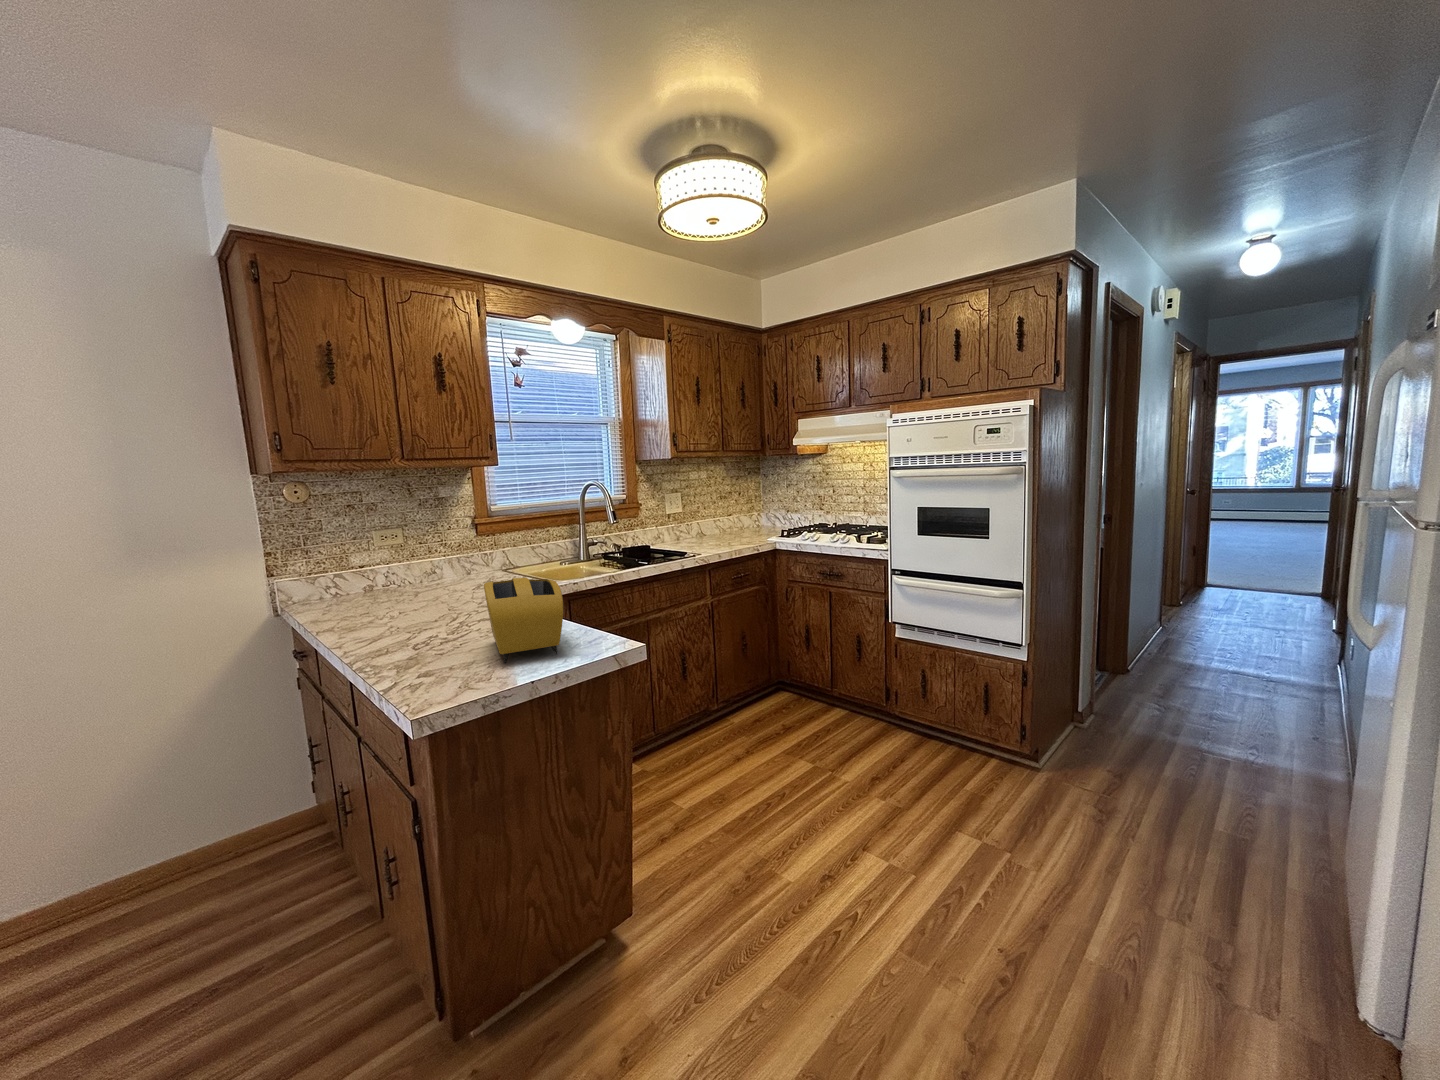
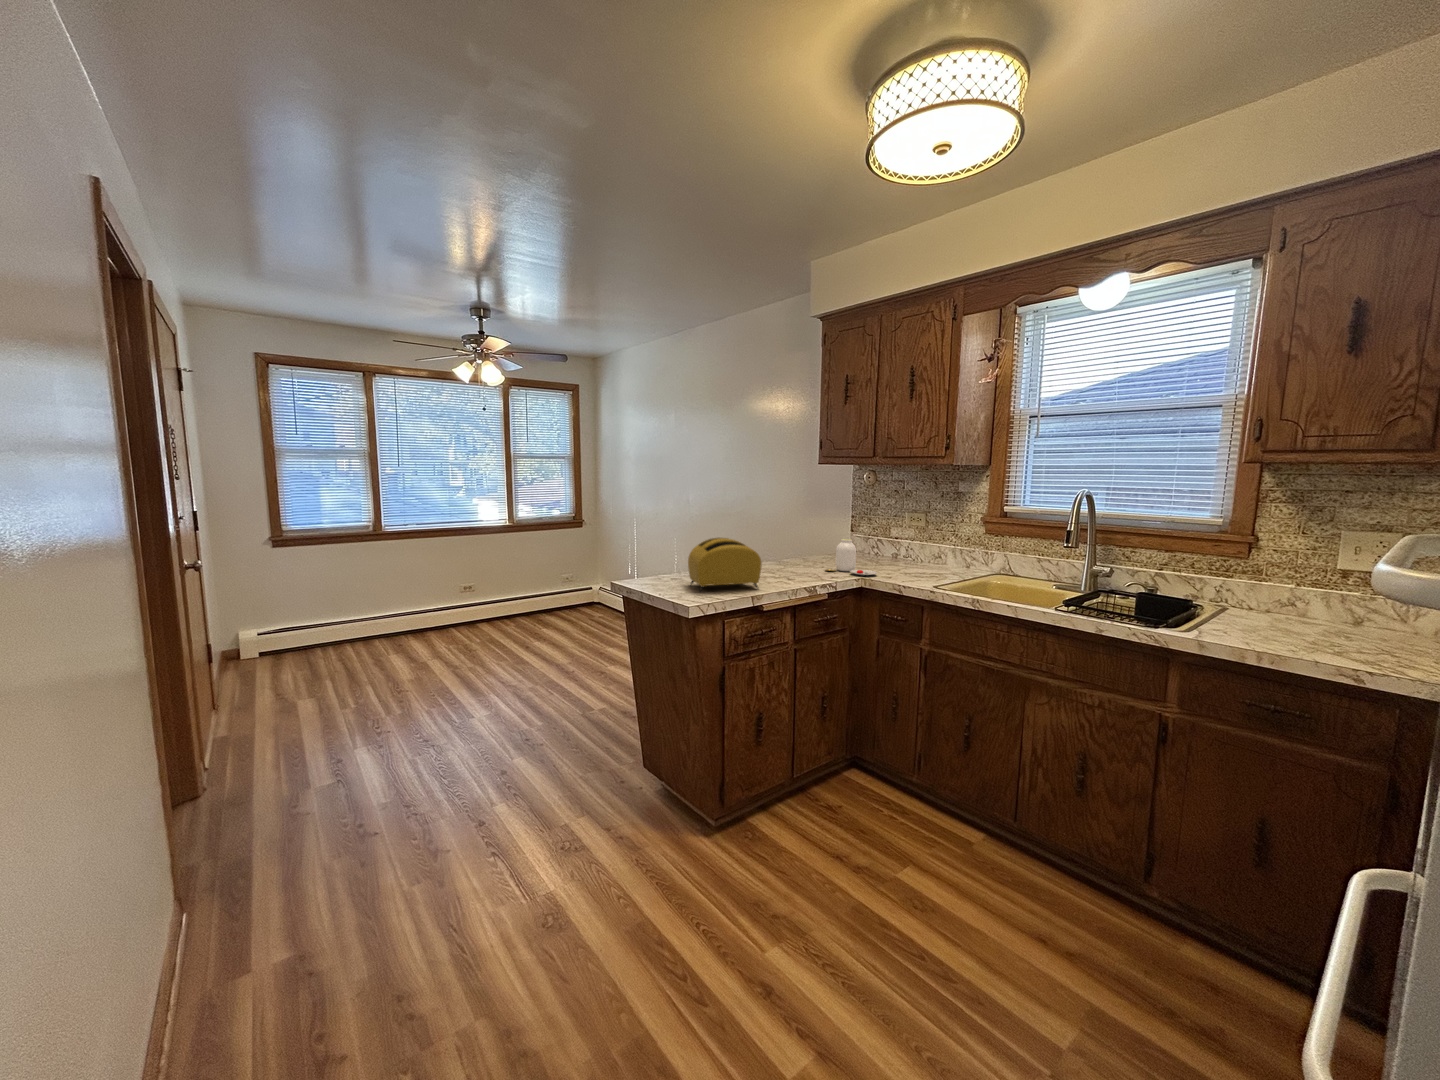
jar: none [416,567,489,614] -> present [826,539,877,575]

